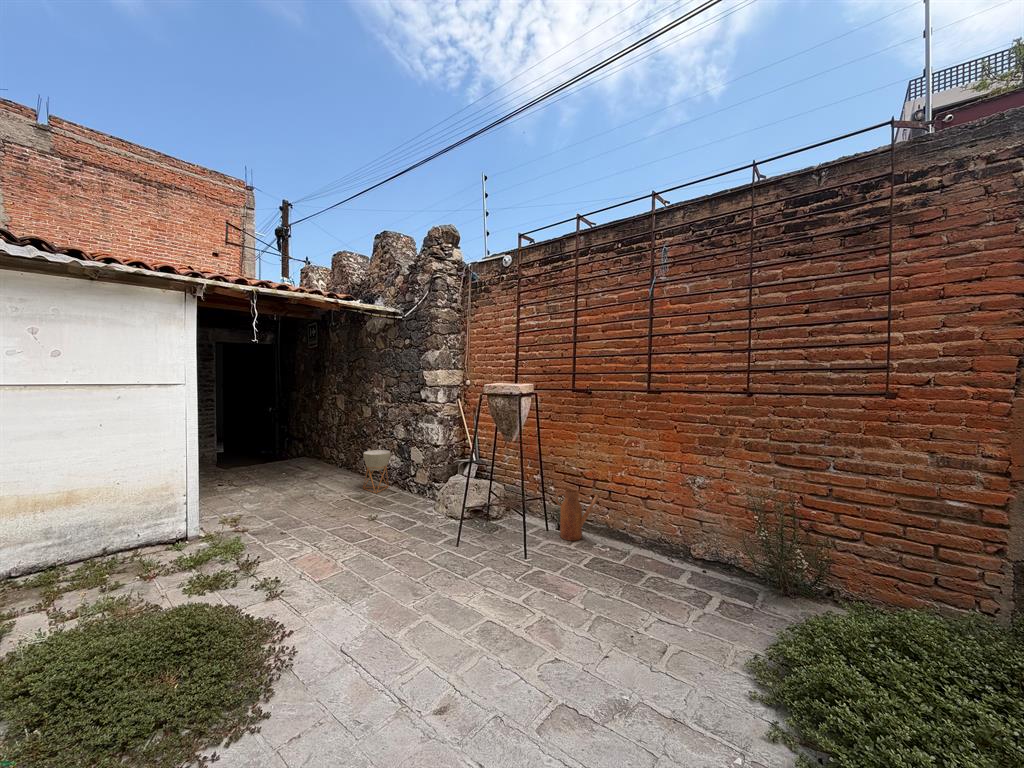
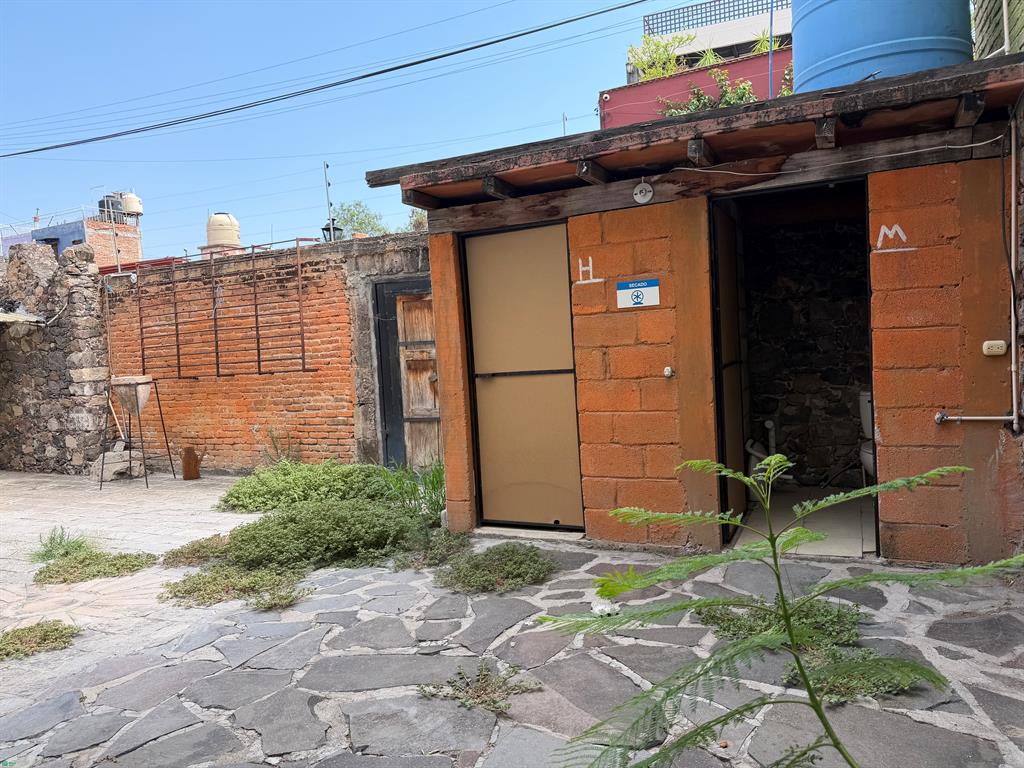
planter: present [363,450,391,493] -> none [16,443,47,480]

